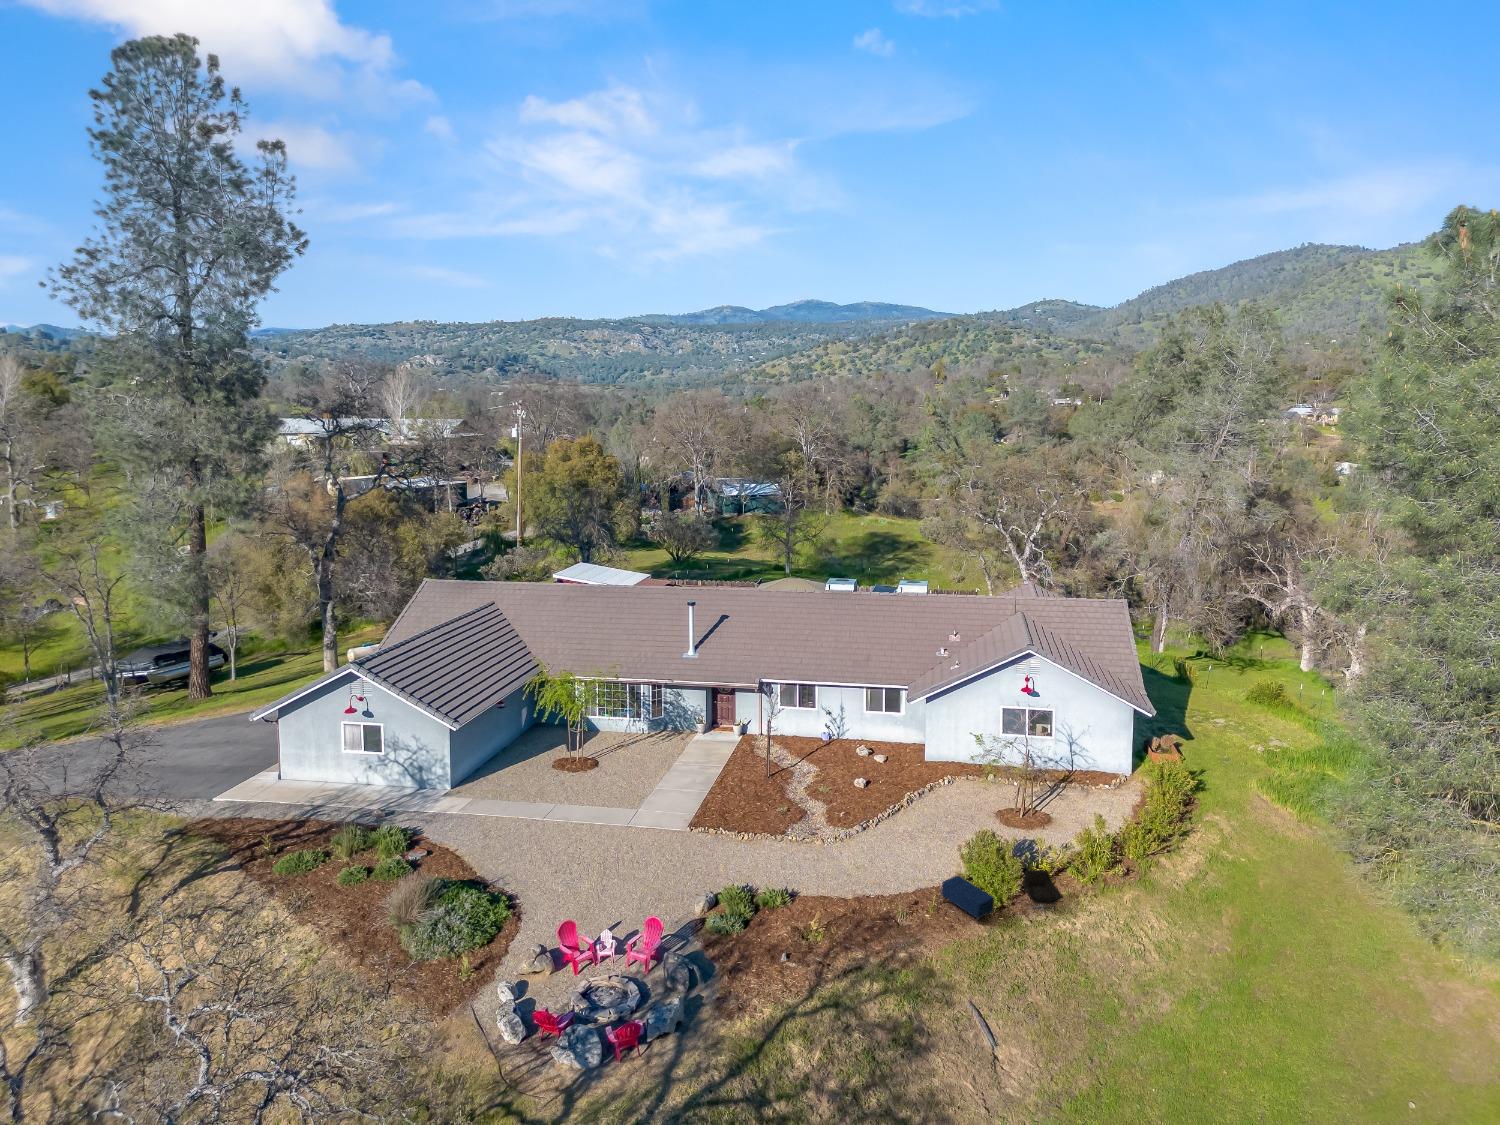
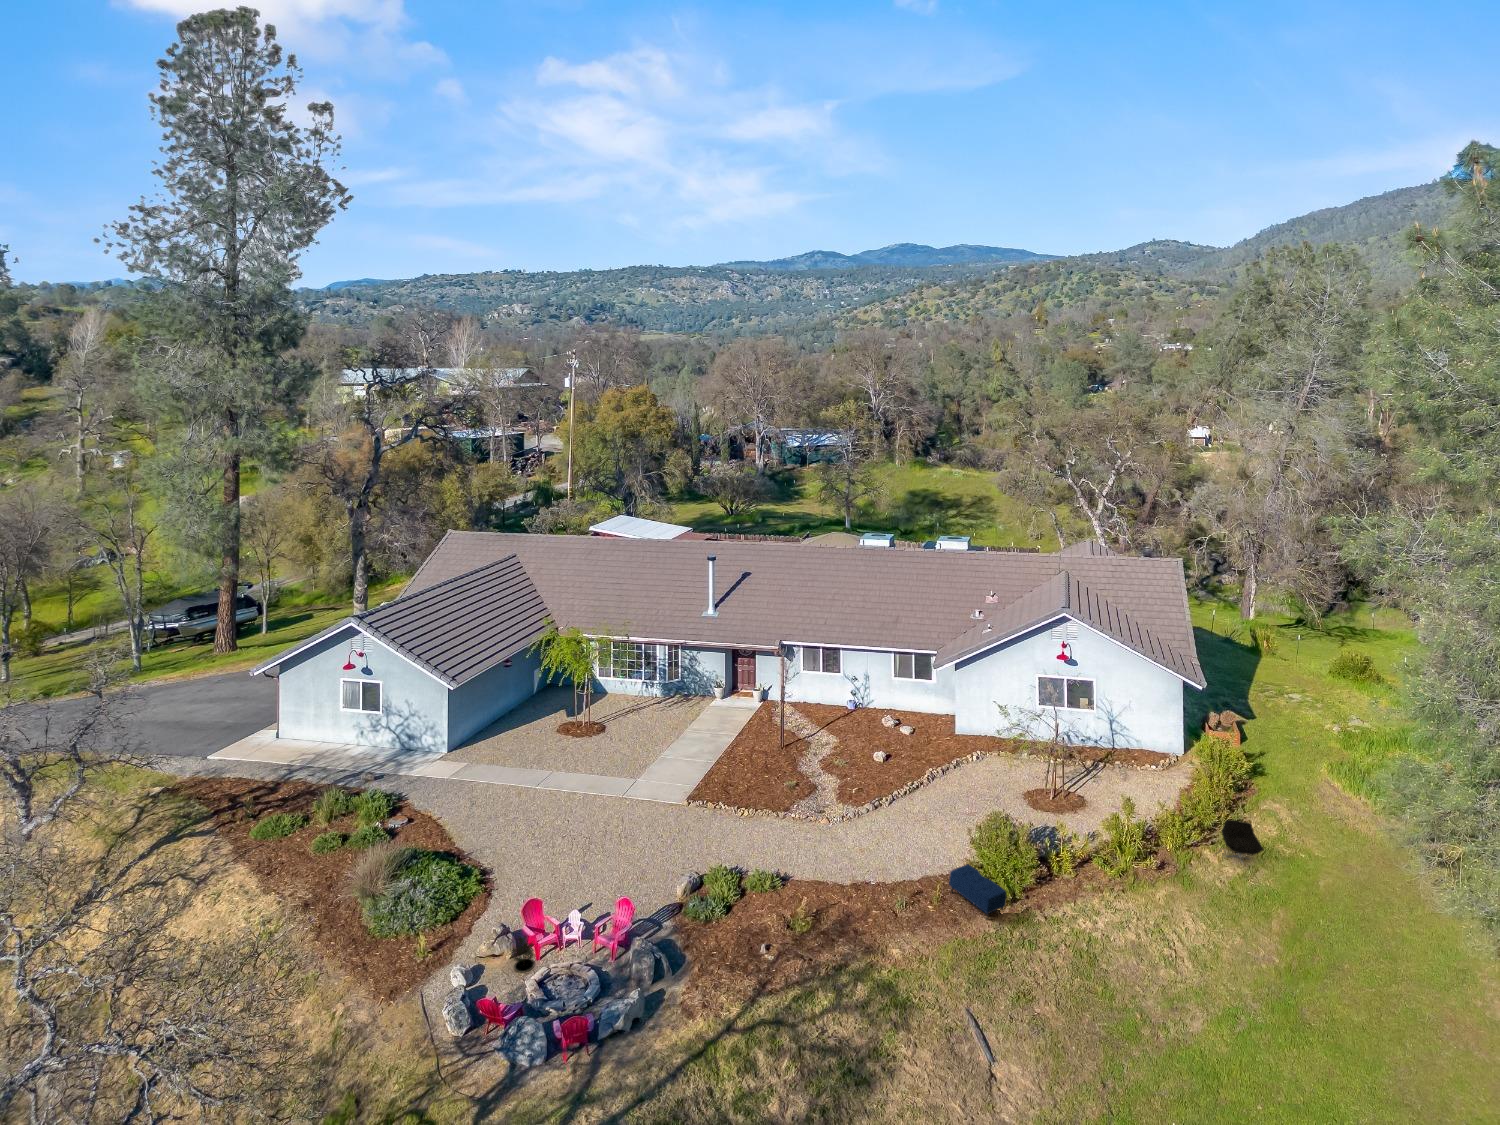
lounge chair: present [1023,870,1063,914] -> present [1221,820,1264,863]
potted tree: none [551,951,575,987] -> present [512,936,535,973]

